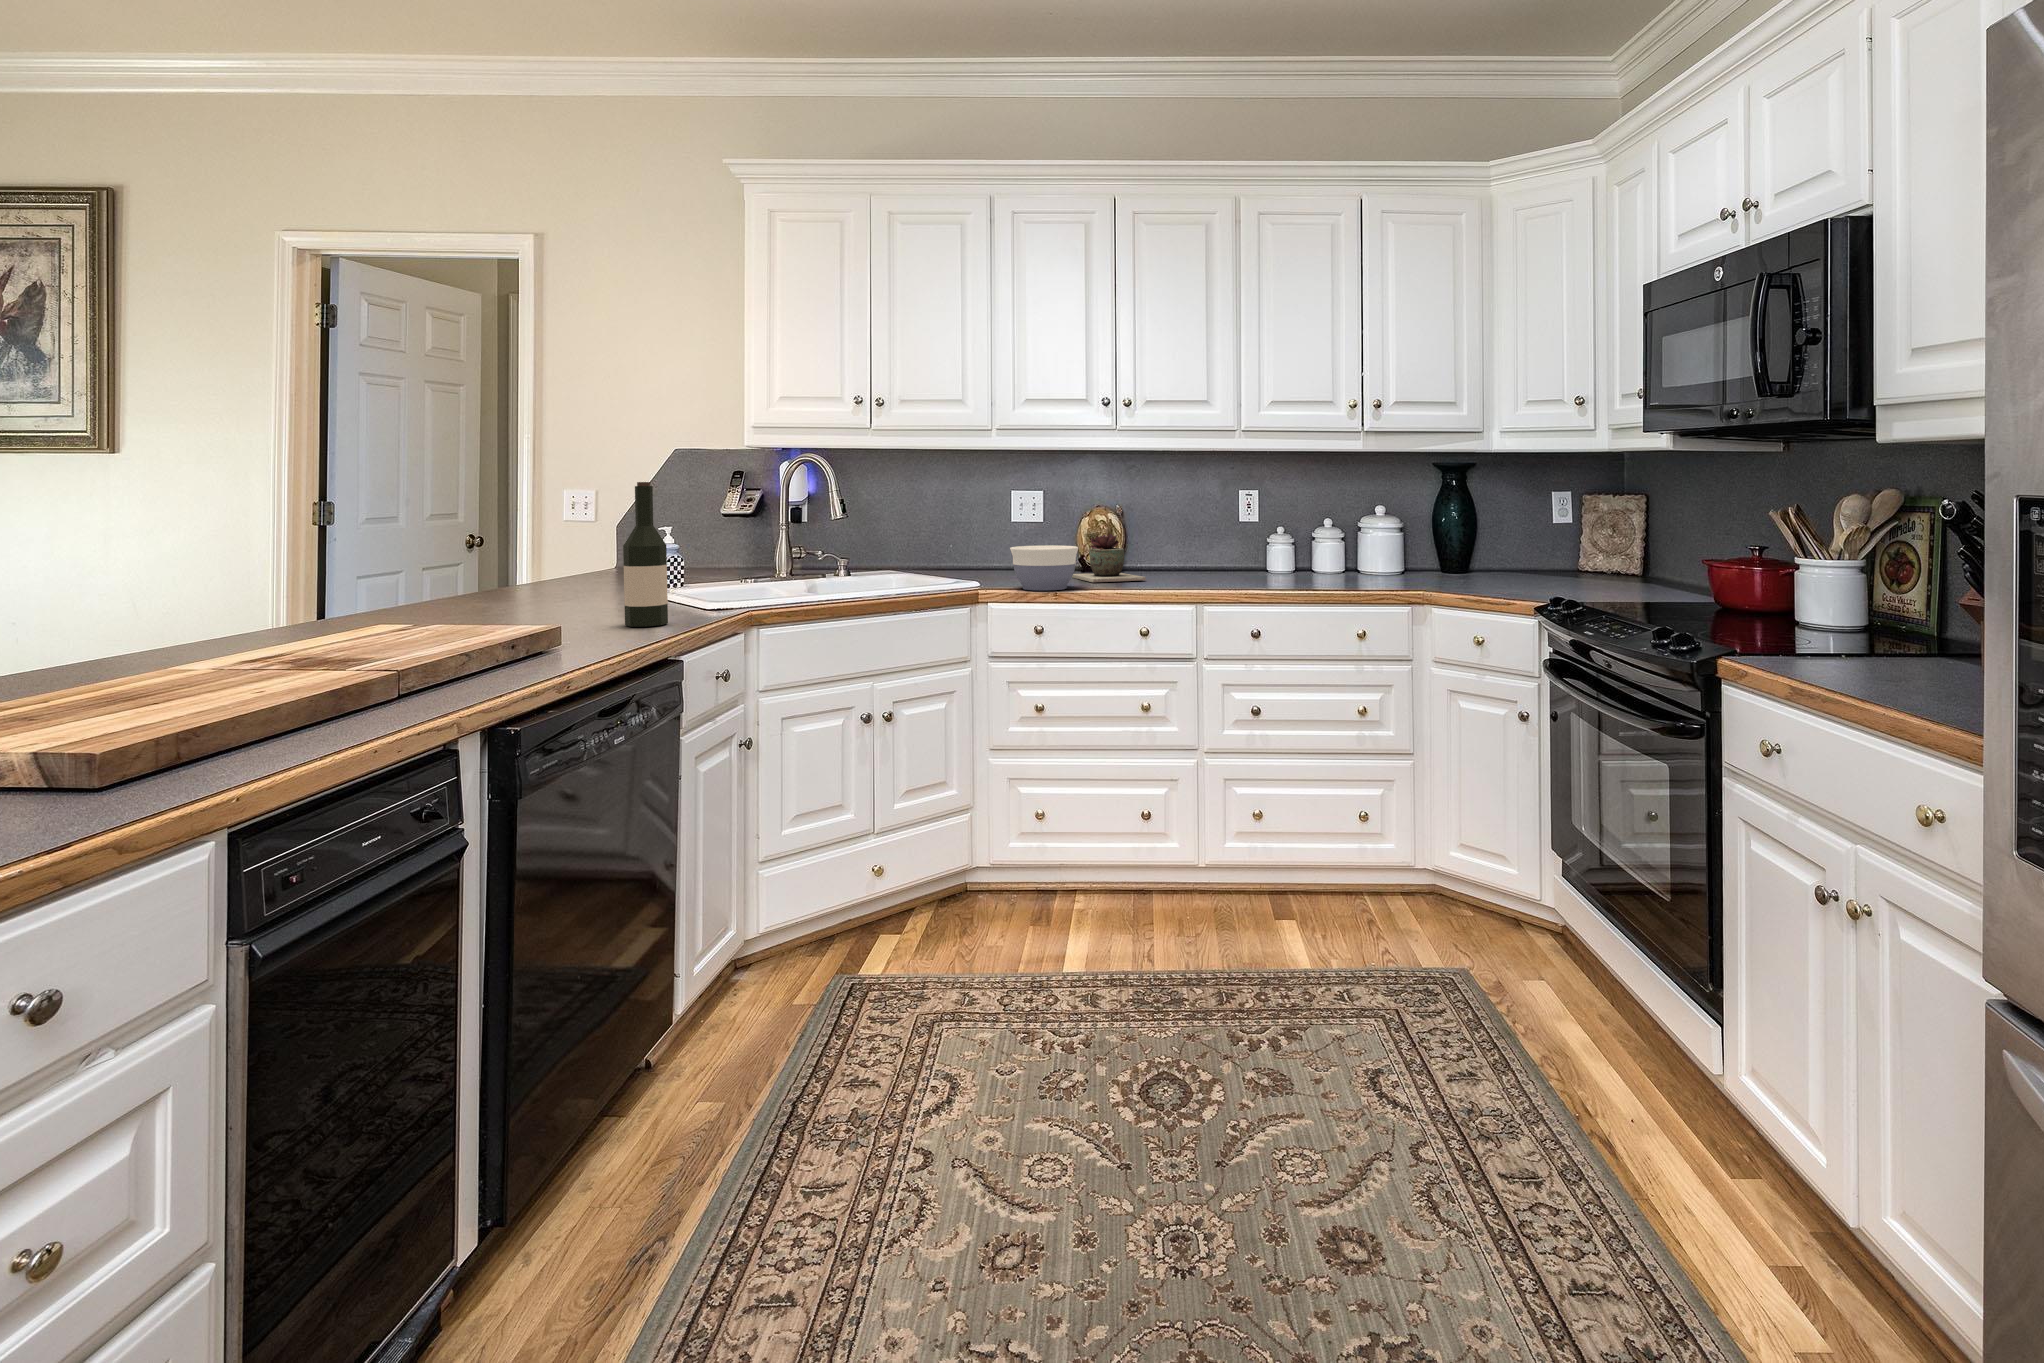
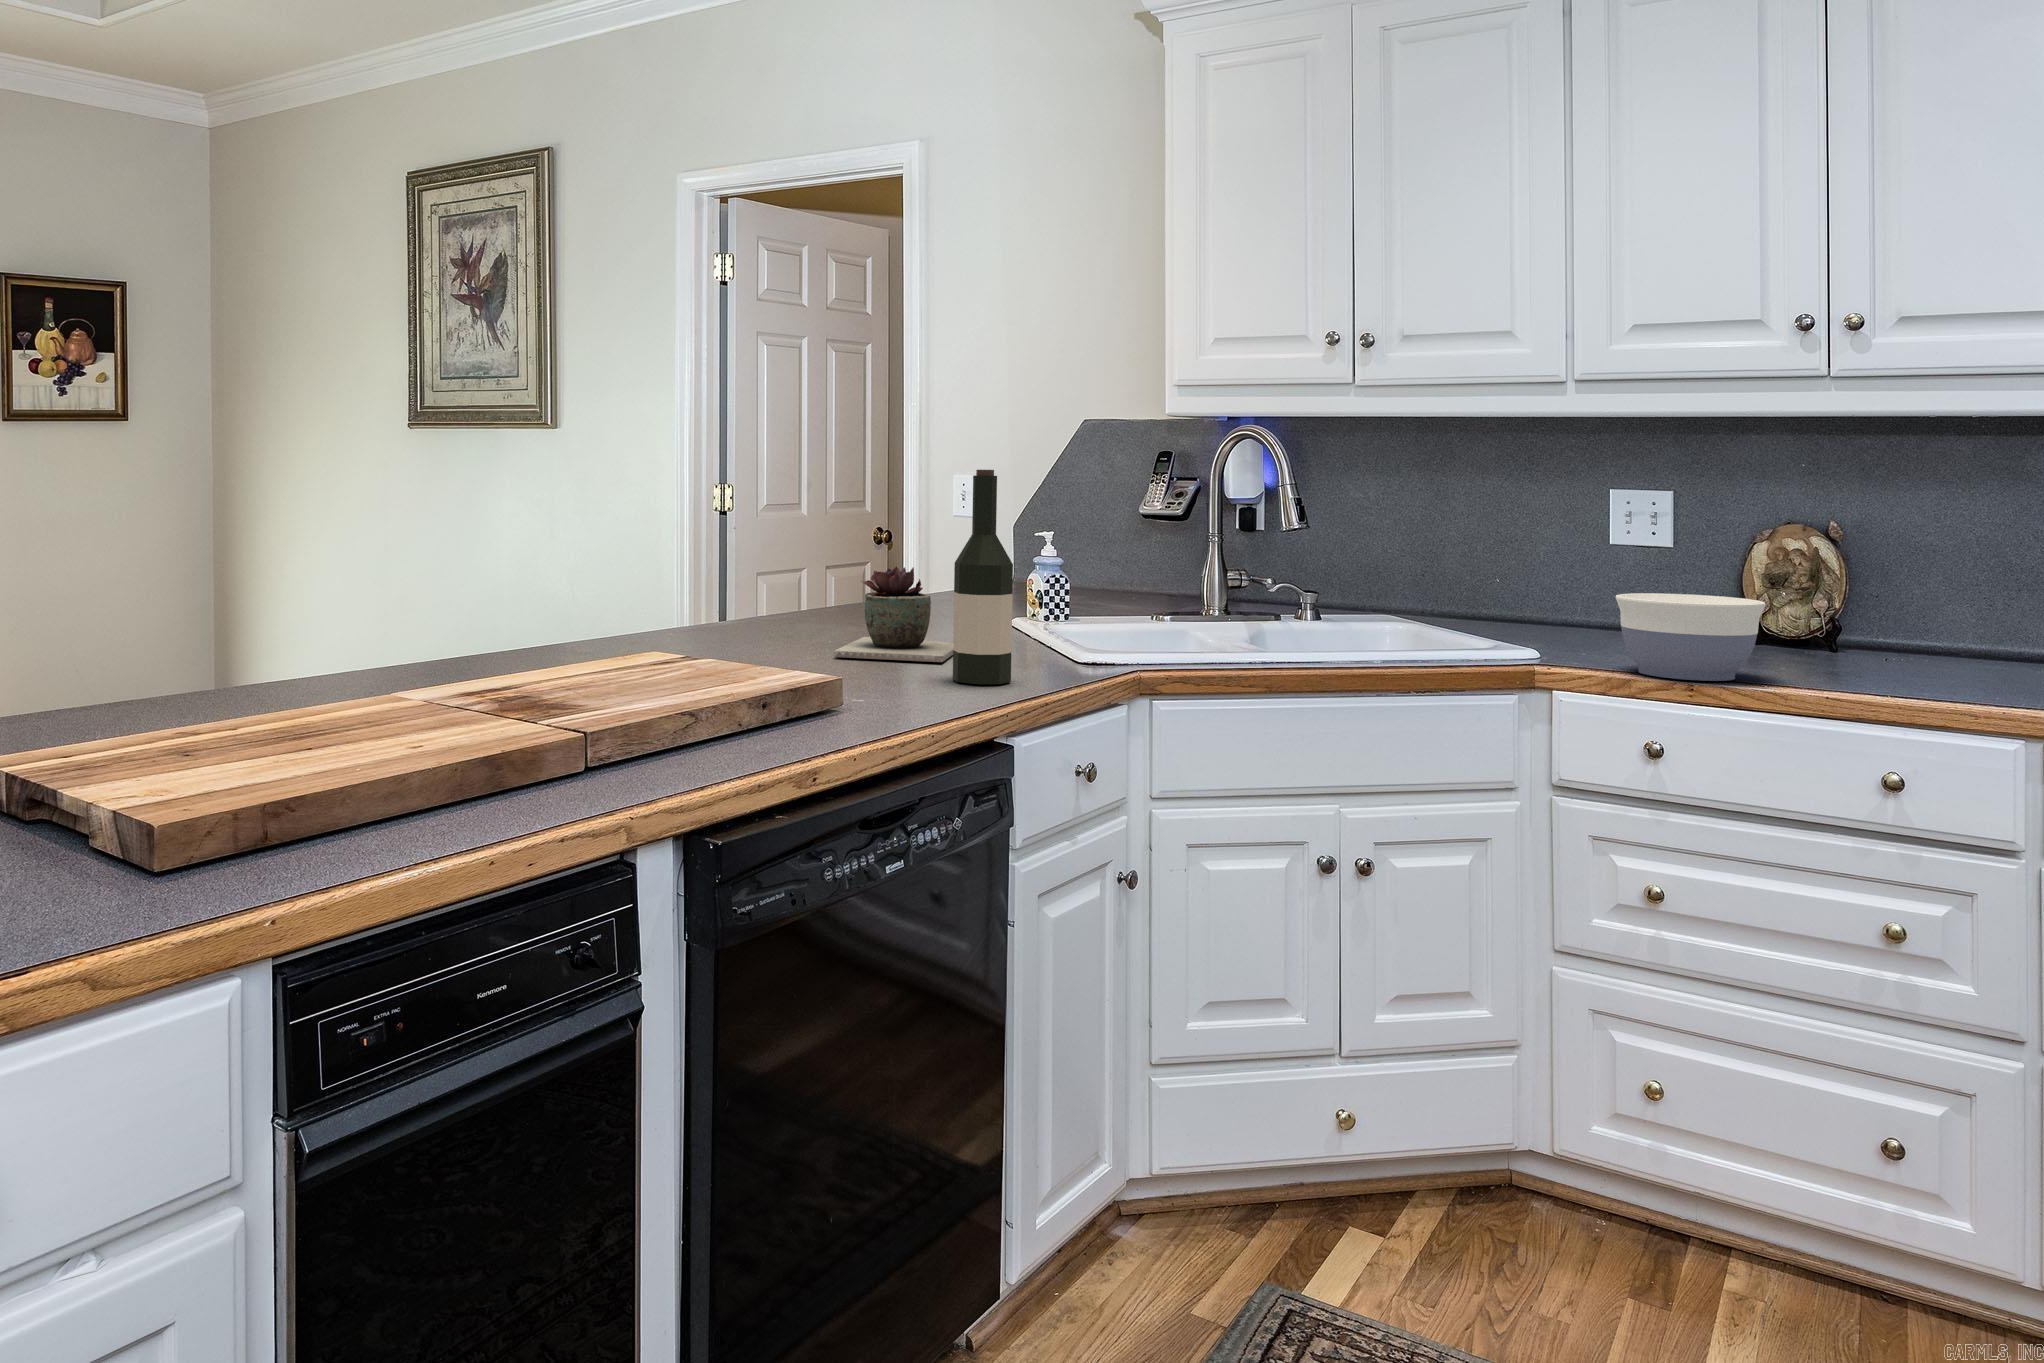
succulent plant: present [1072,534,1146,582] -> present [834,567,953,662]

